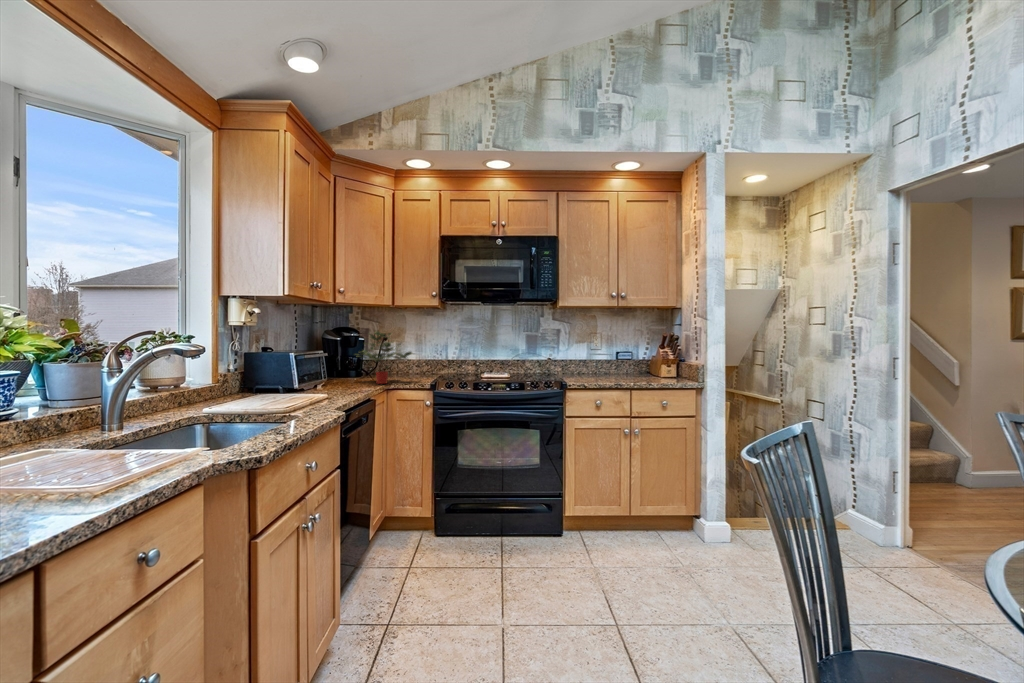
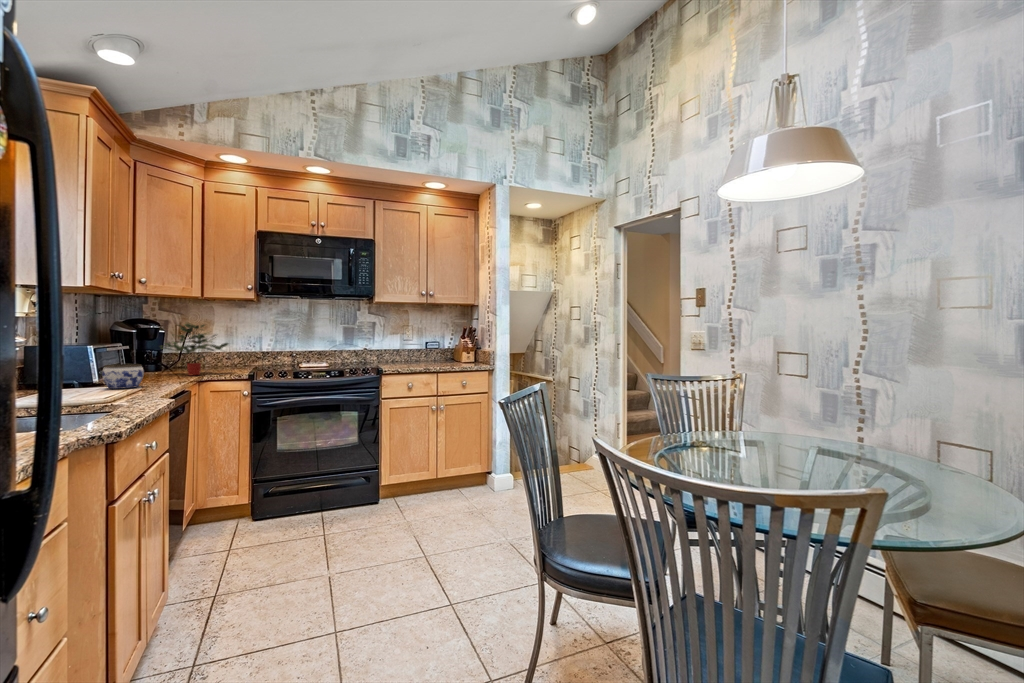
jar: none [297,372,331,398] -> present [102,364,144,389]

